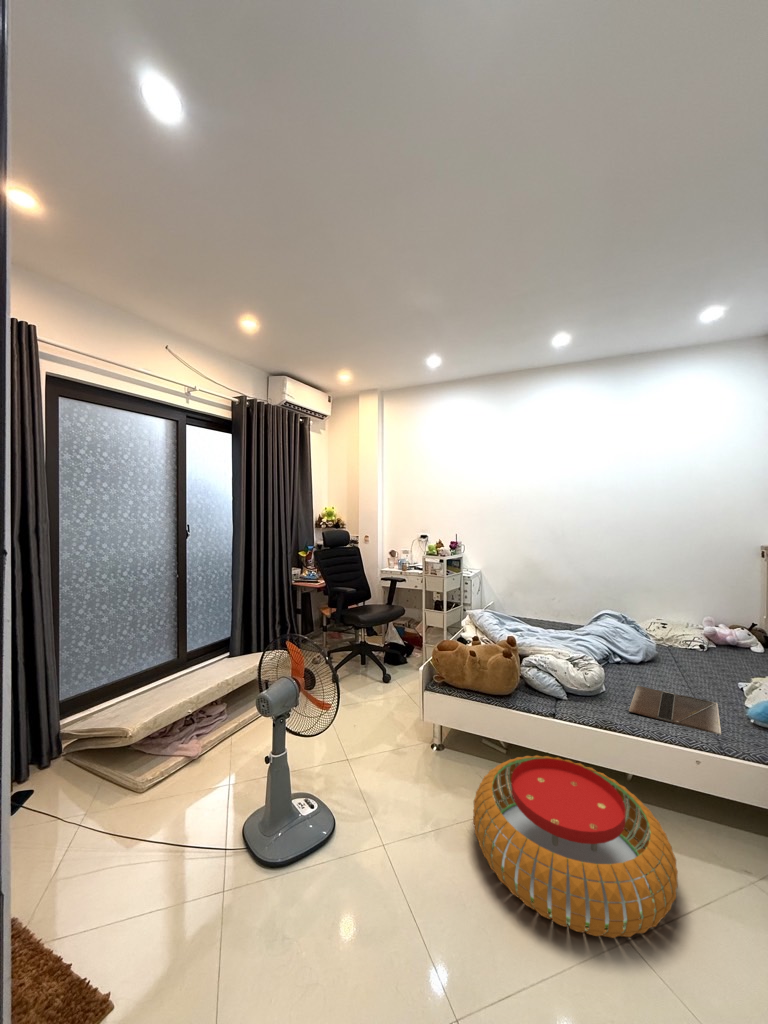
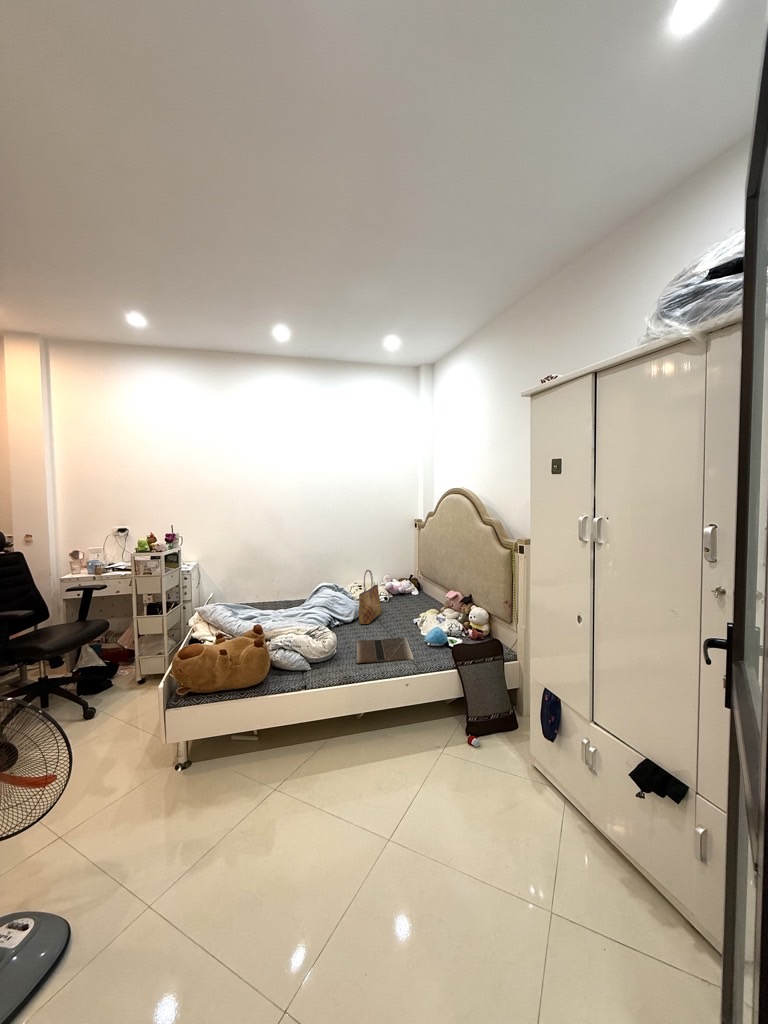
tote bag: none [648,602,687,671] -> present [358,570,381,624]
pouf: present [473,755,678,938] -> none [246,719,406,860]

